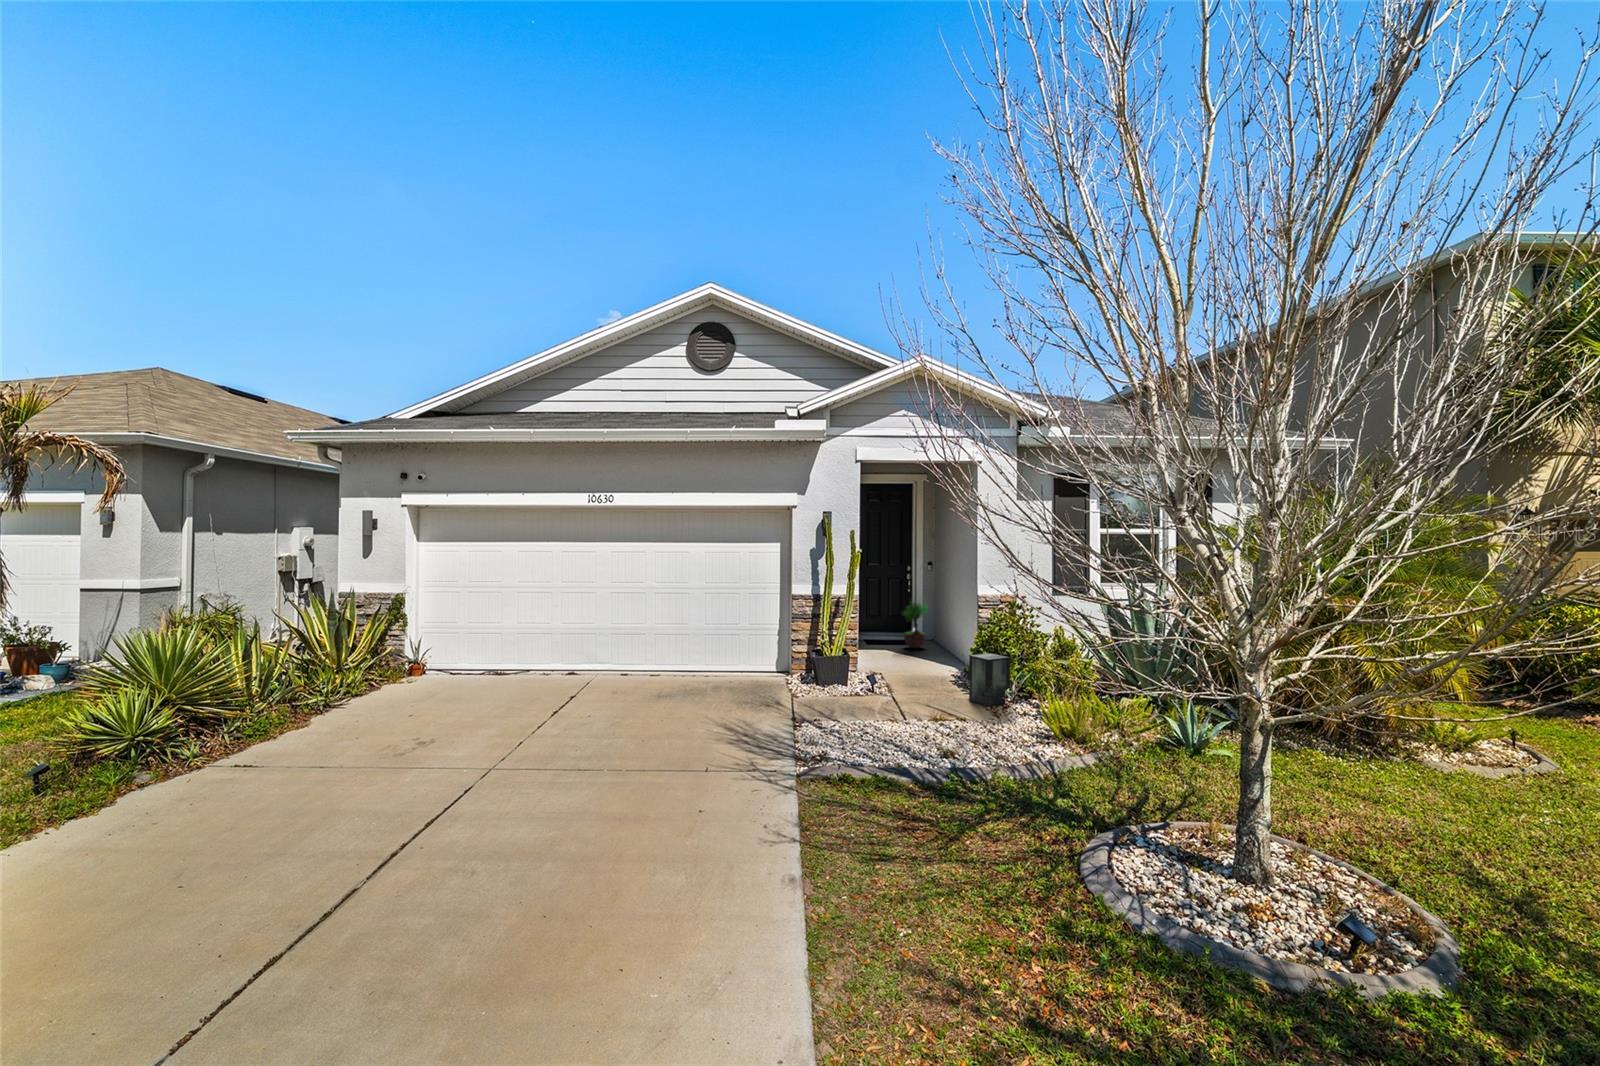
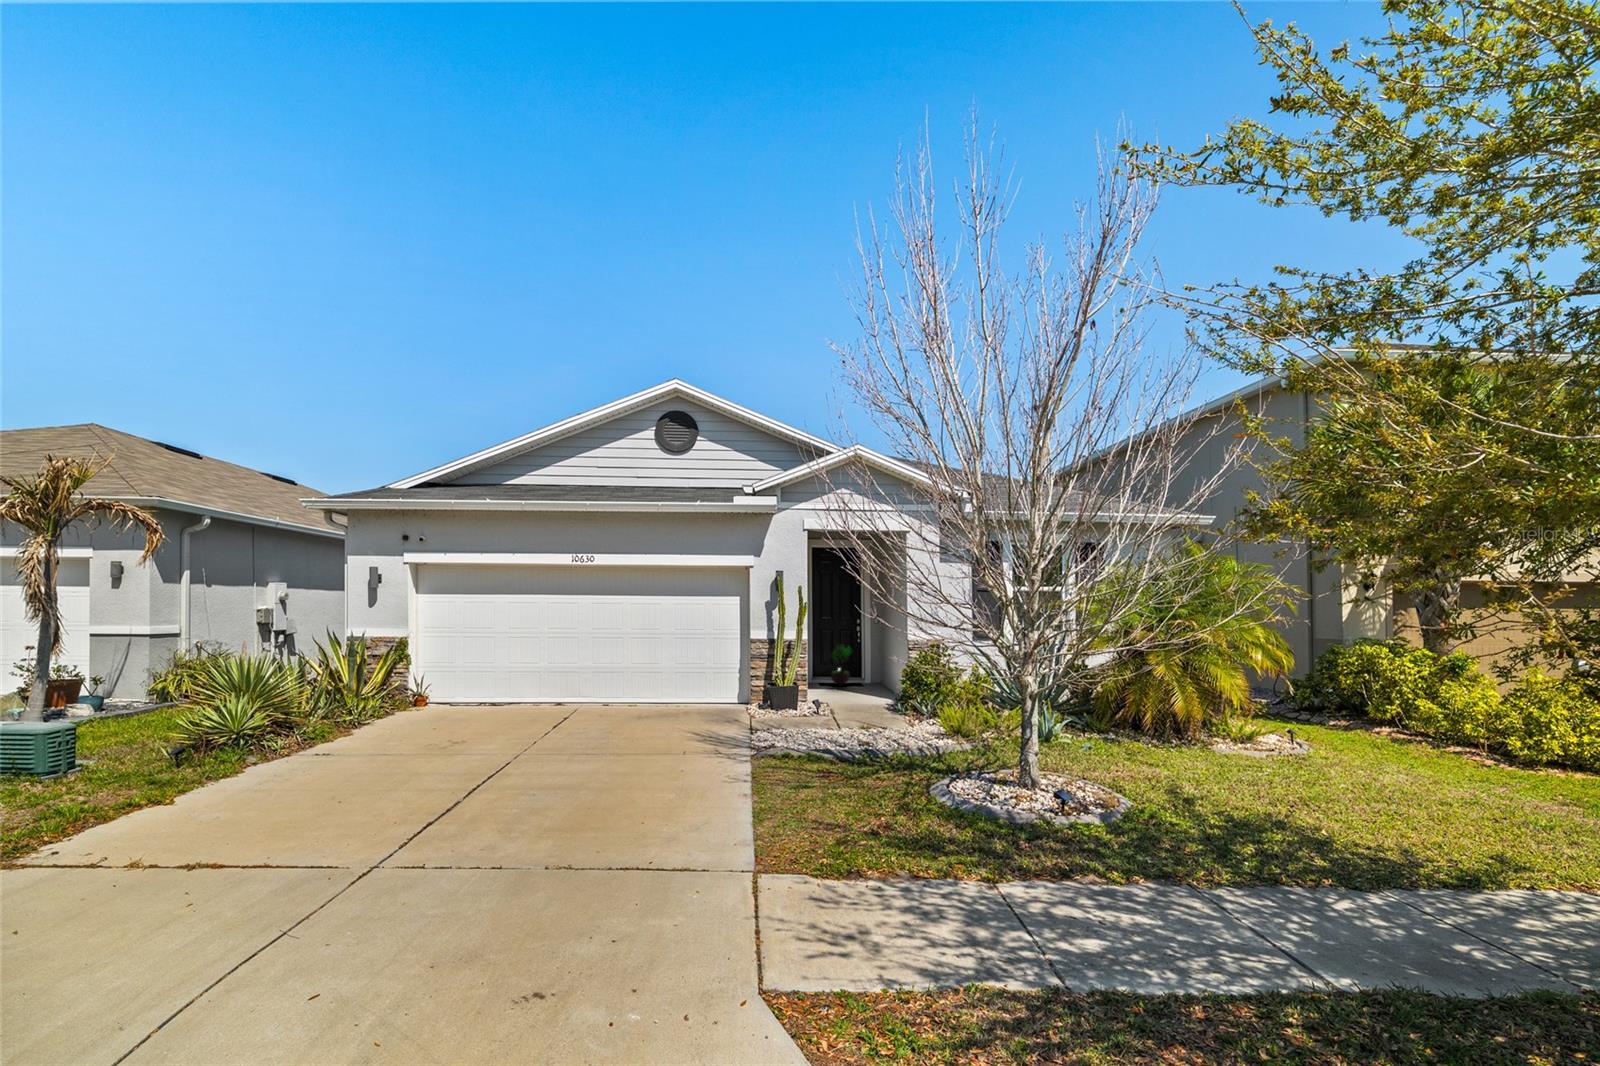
storage box: present [969,653,1010,707] -> none [897,682,929,724]

